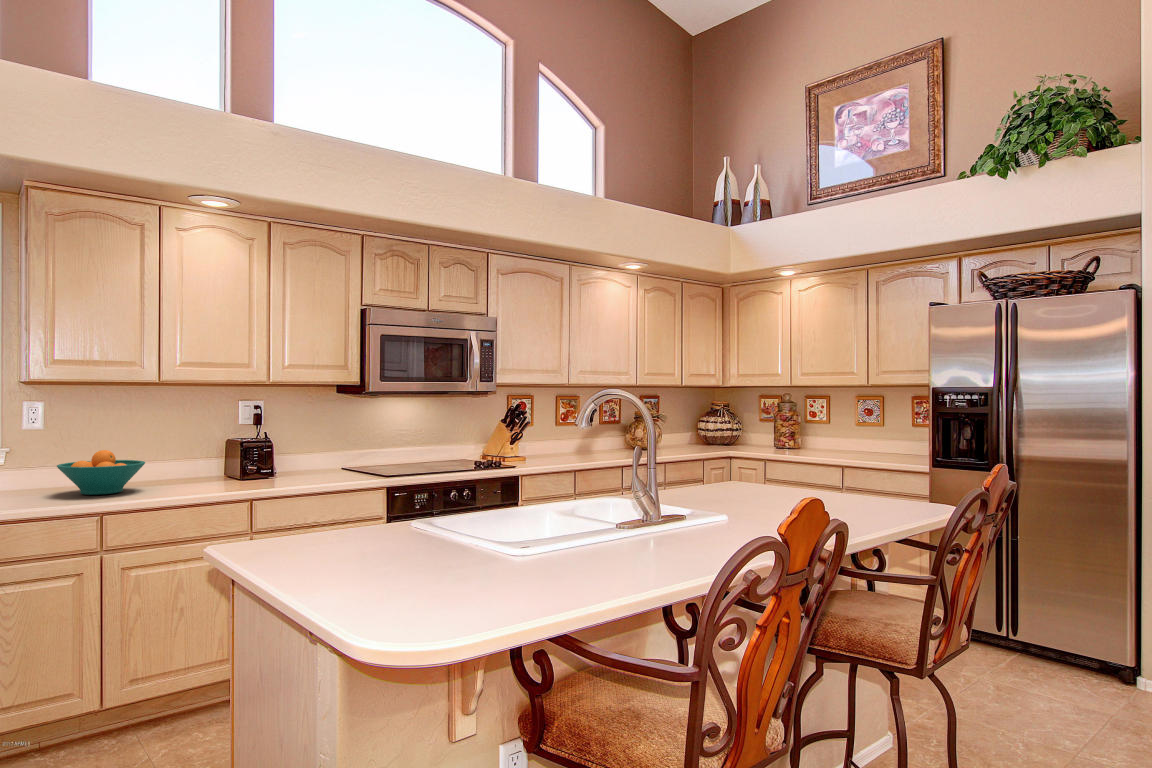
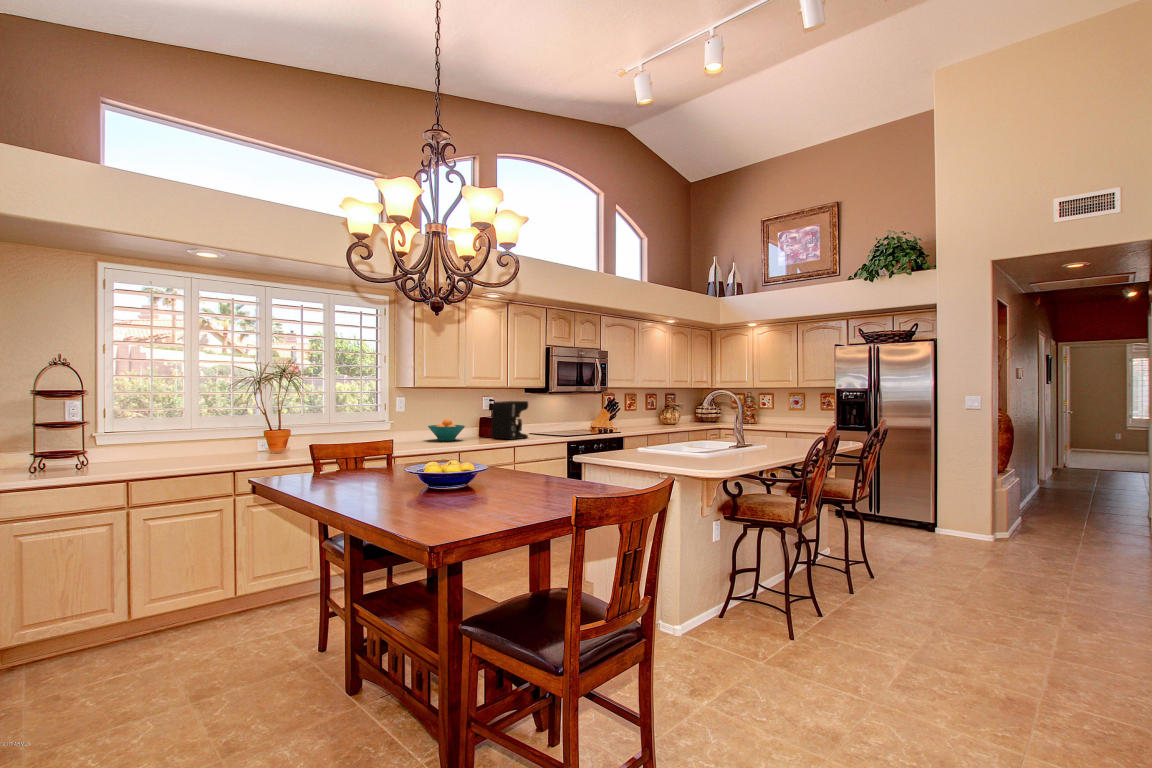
coffee maker: none [208,412,290,491] -> present [491,401,528,439]

